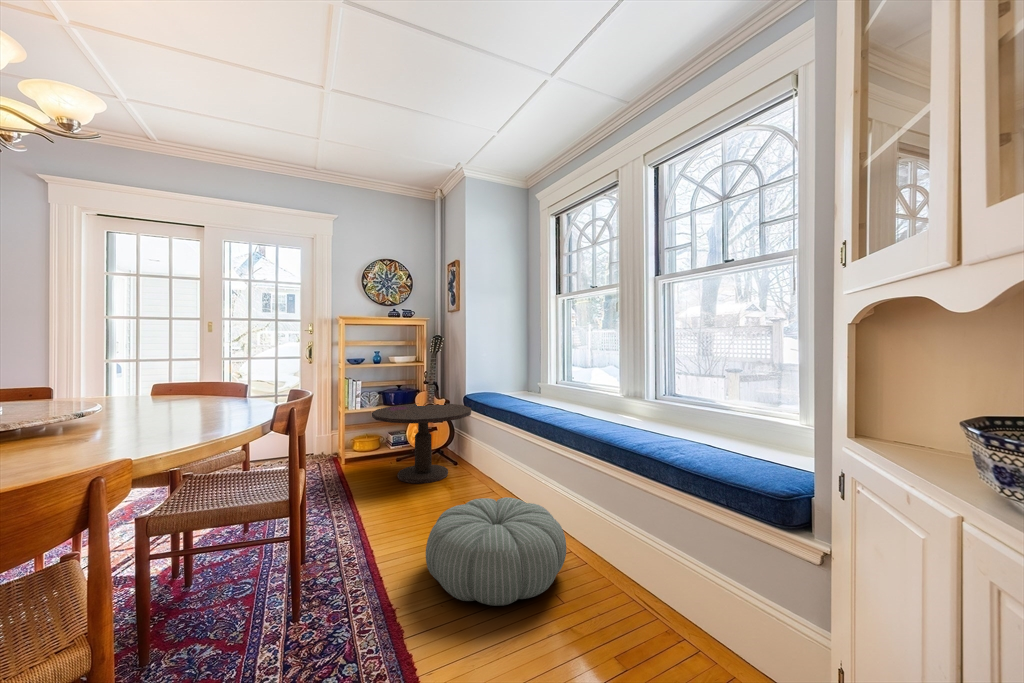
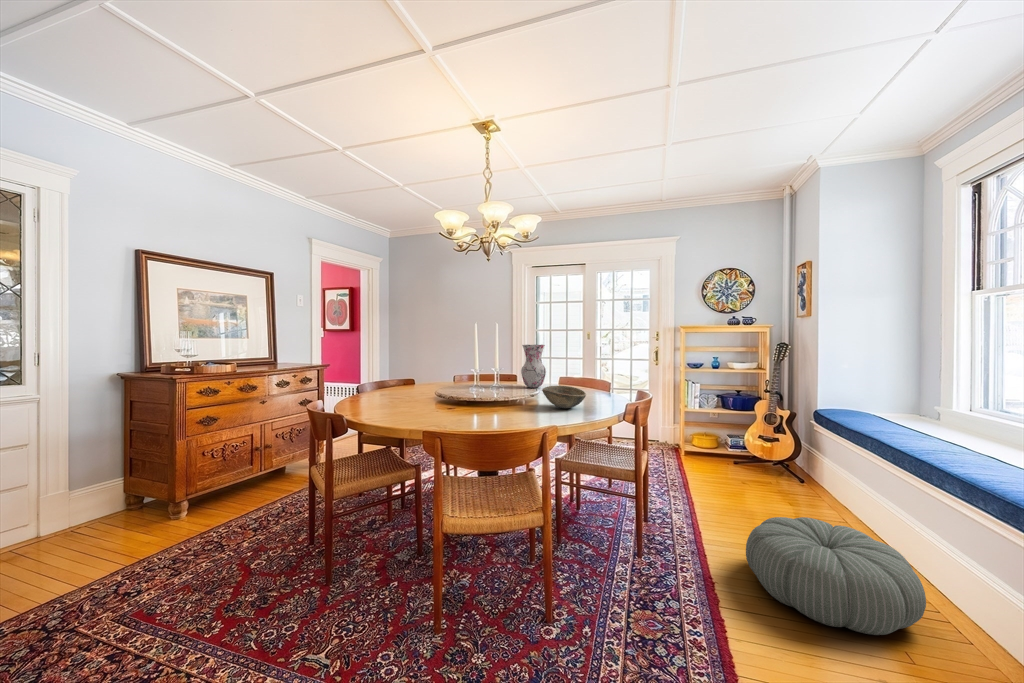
vase: none [60,327,122,403] -> present [521,344,546,388]
bowl: none [101,388,202,426] -> present [542,386,586,408]
side table: present [372,403,471,484] -> none [708,410,822,492]

